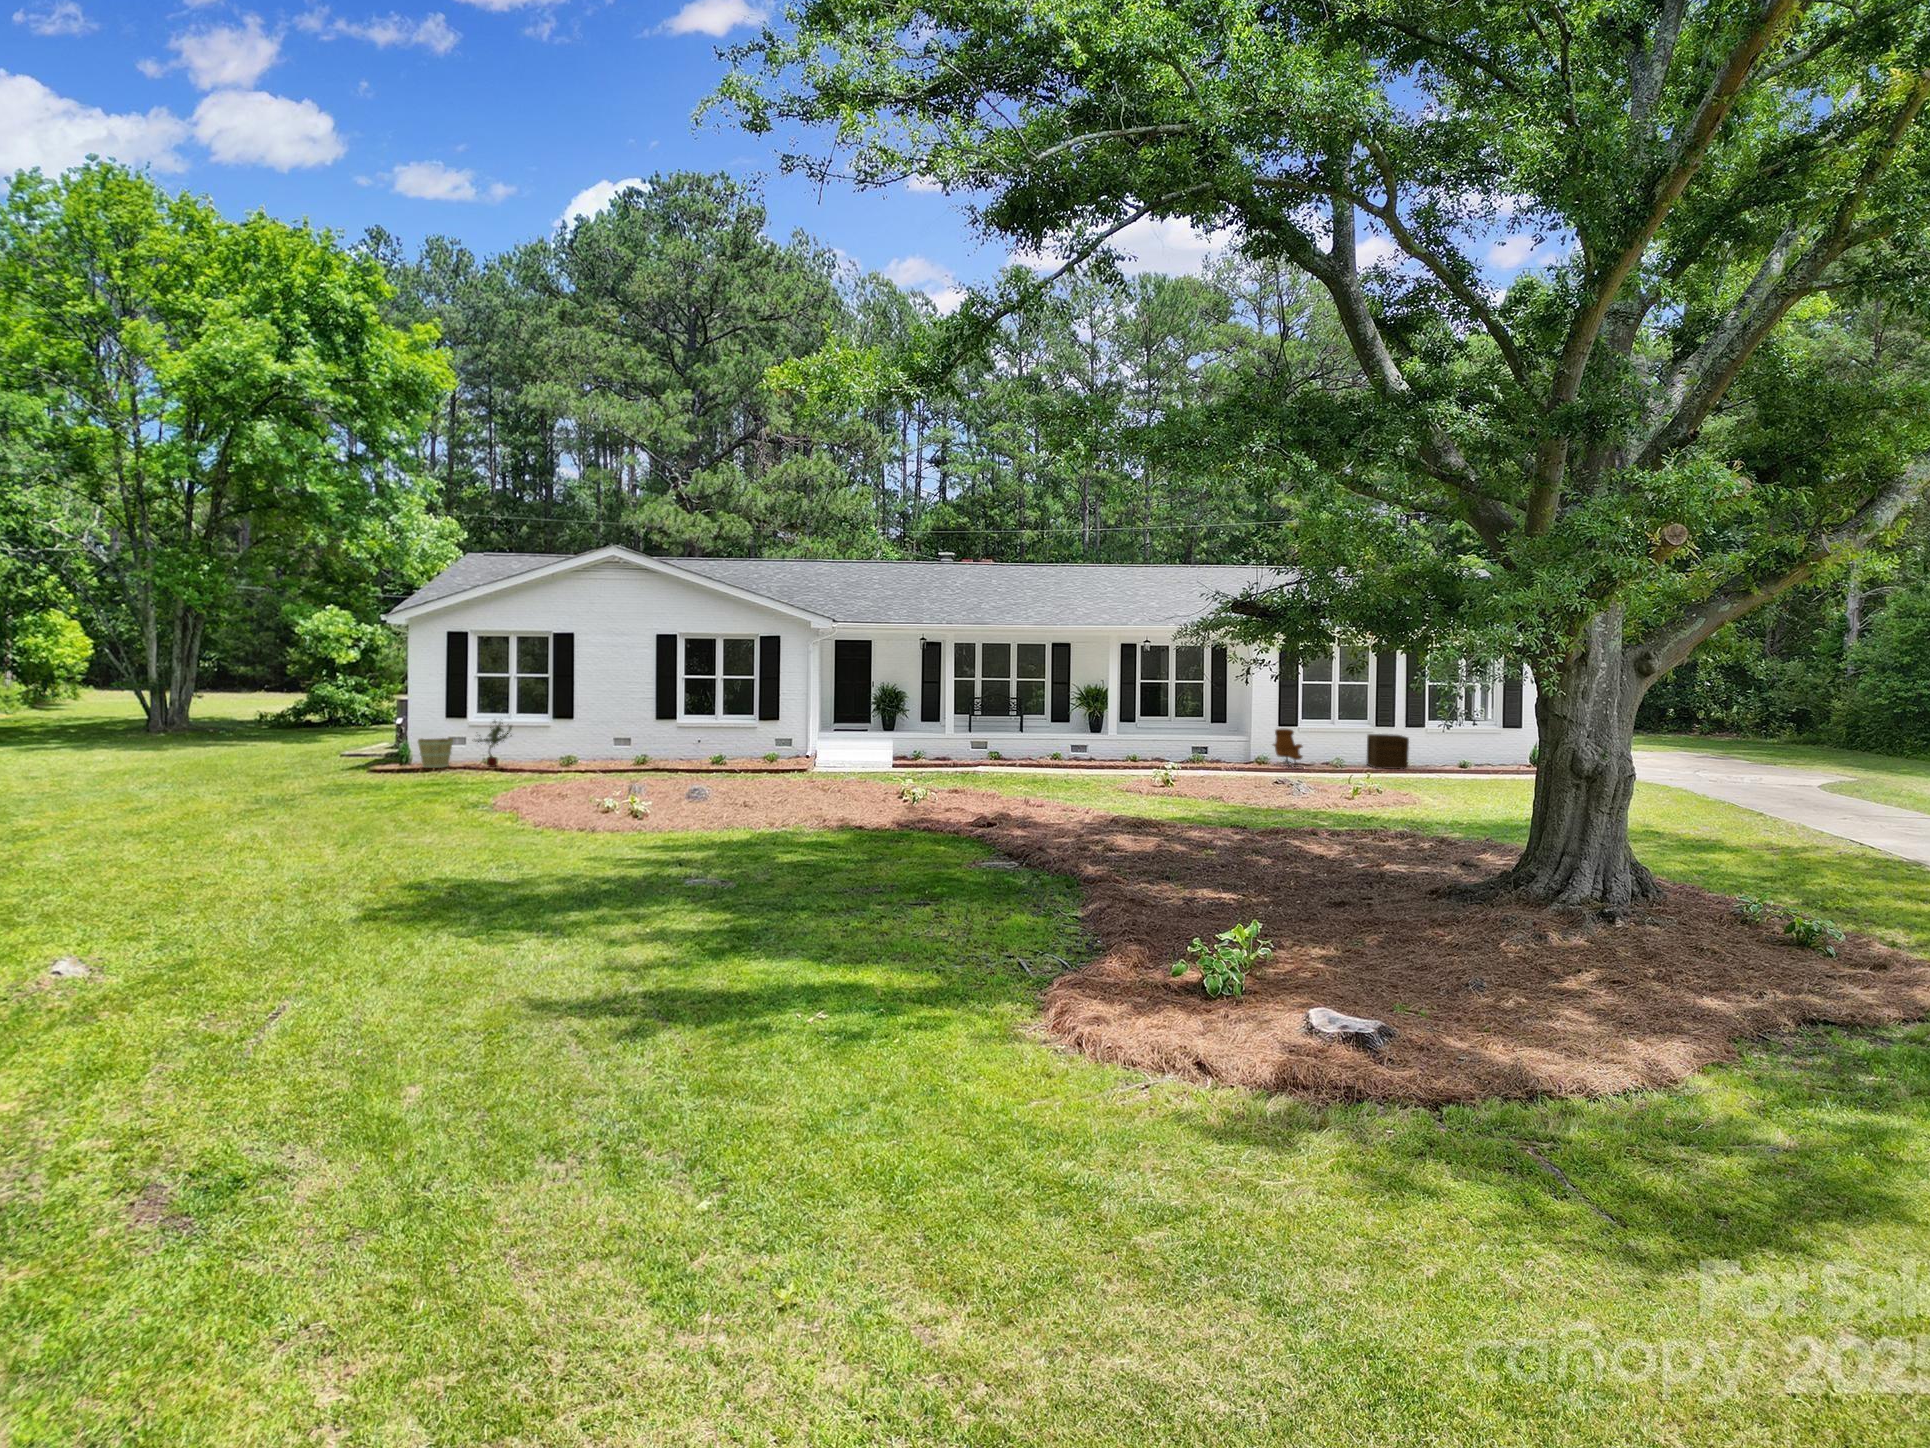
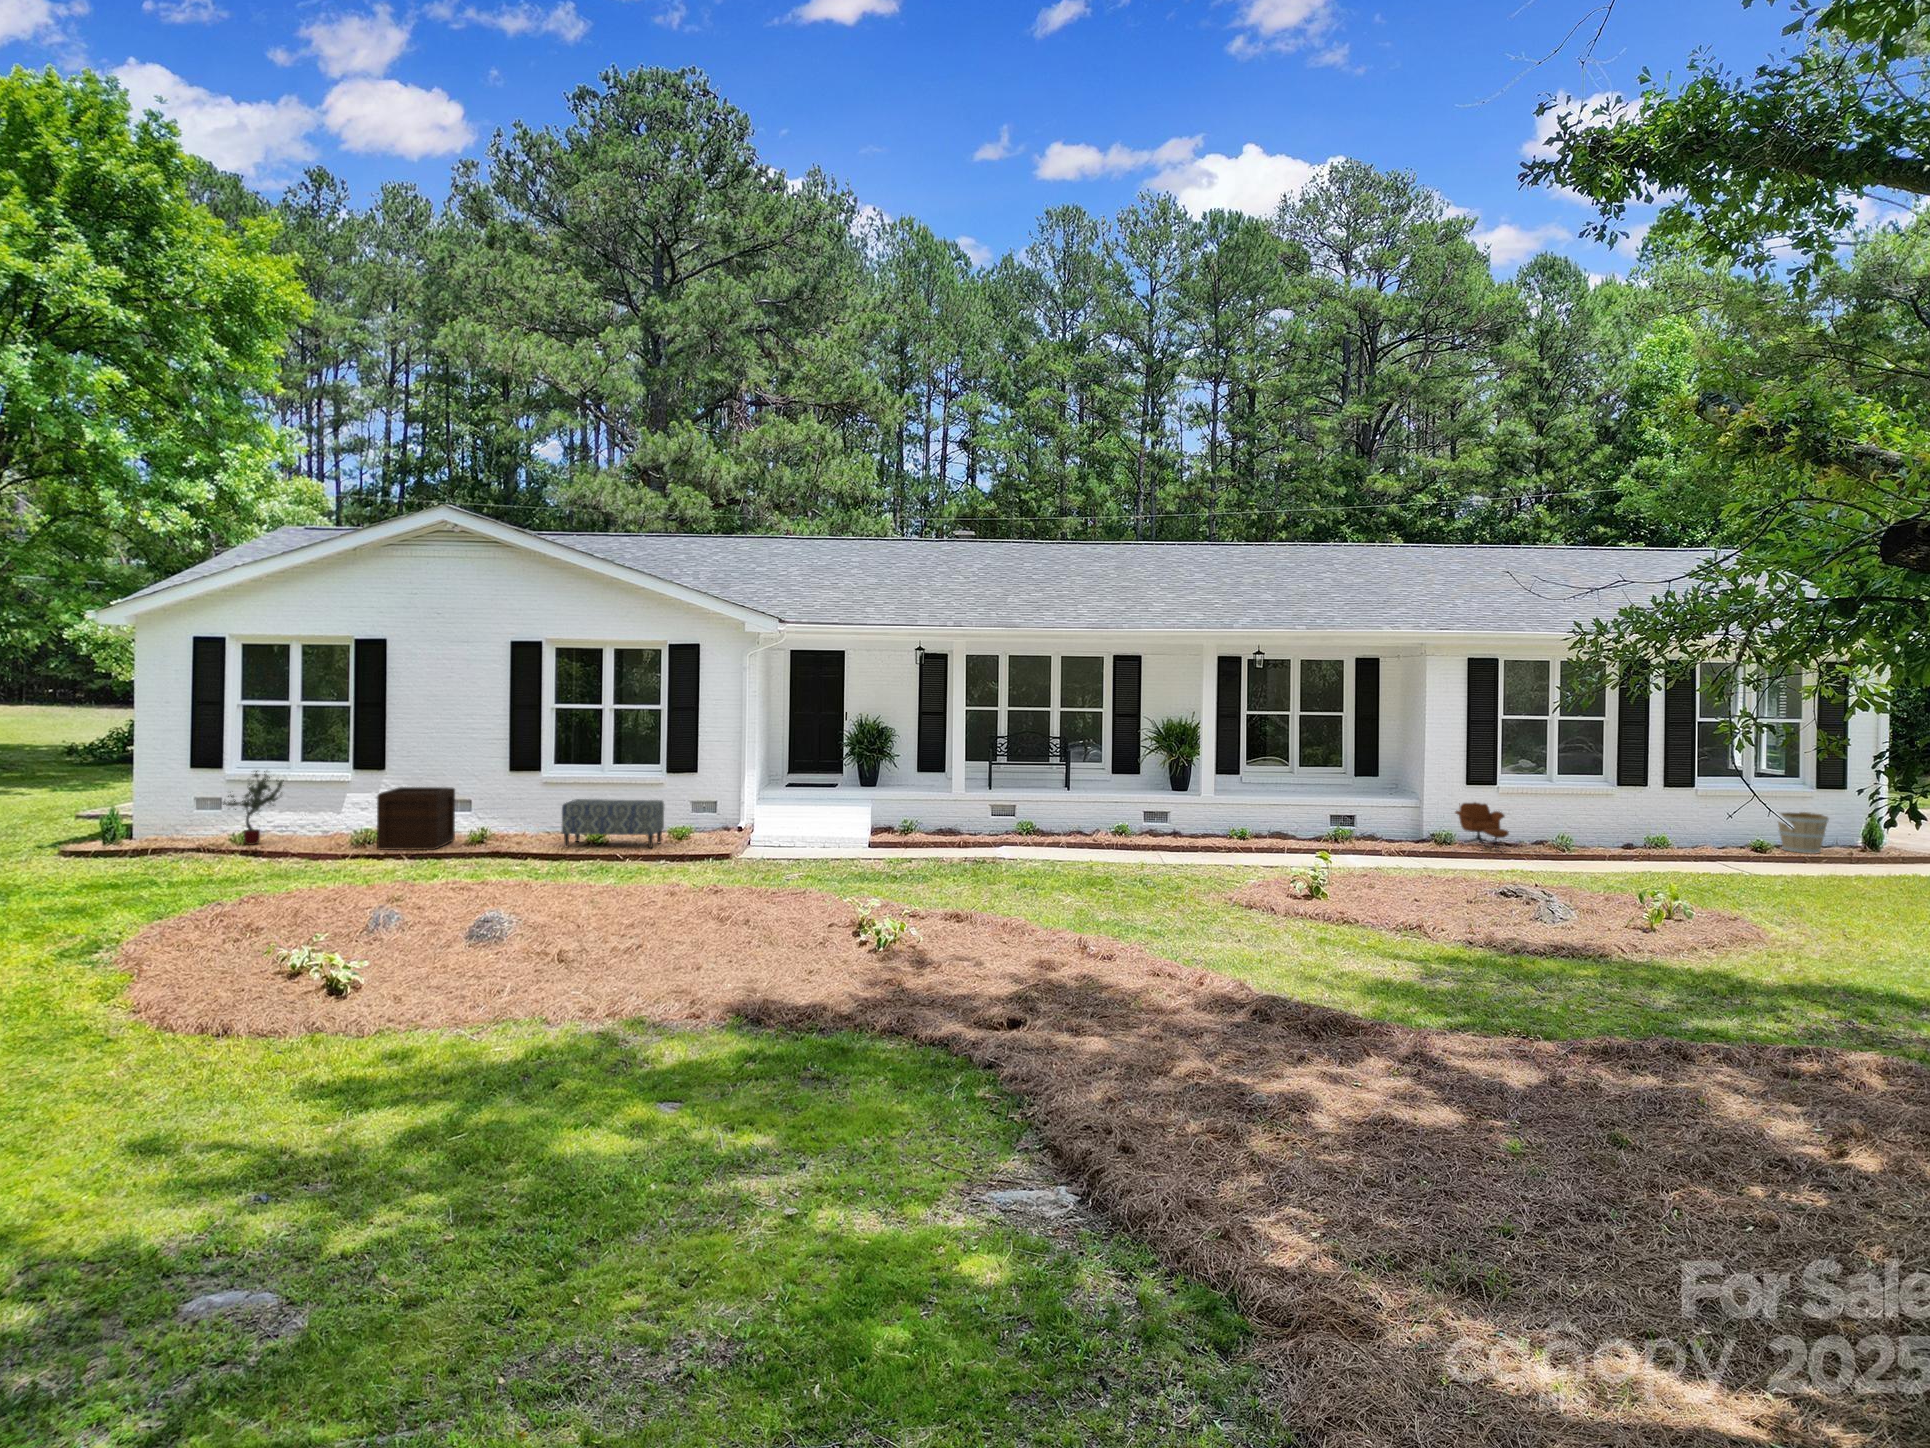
wooden crate: present [1366,734,1409,769] -> present [377,787,455,850]
bench: none [695,737,759,768] -> present [562,799,664,848]
wooden bucket: present [418,738,454,768] -> present [1778,812,1829,854]

